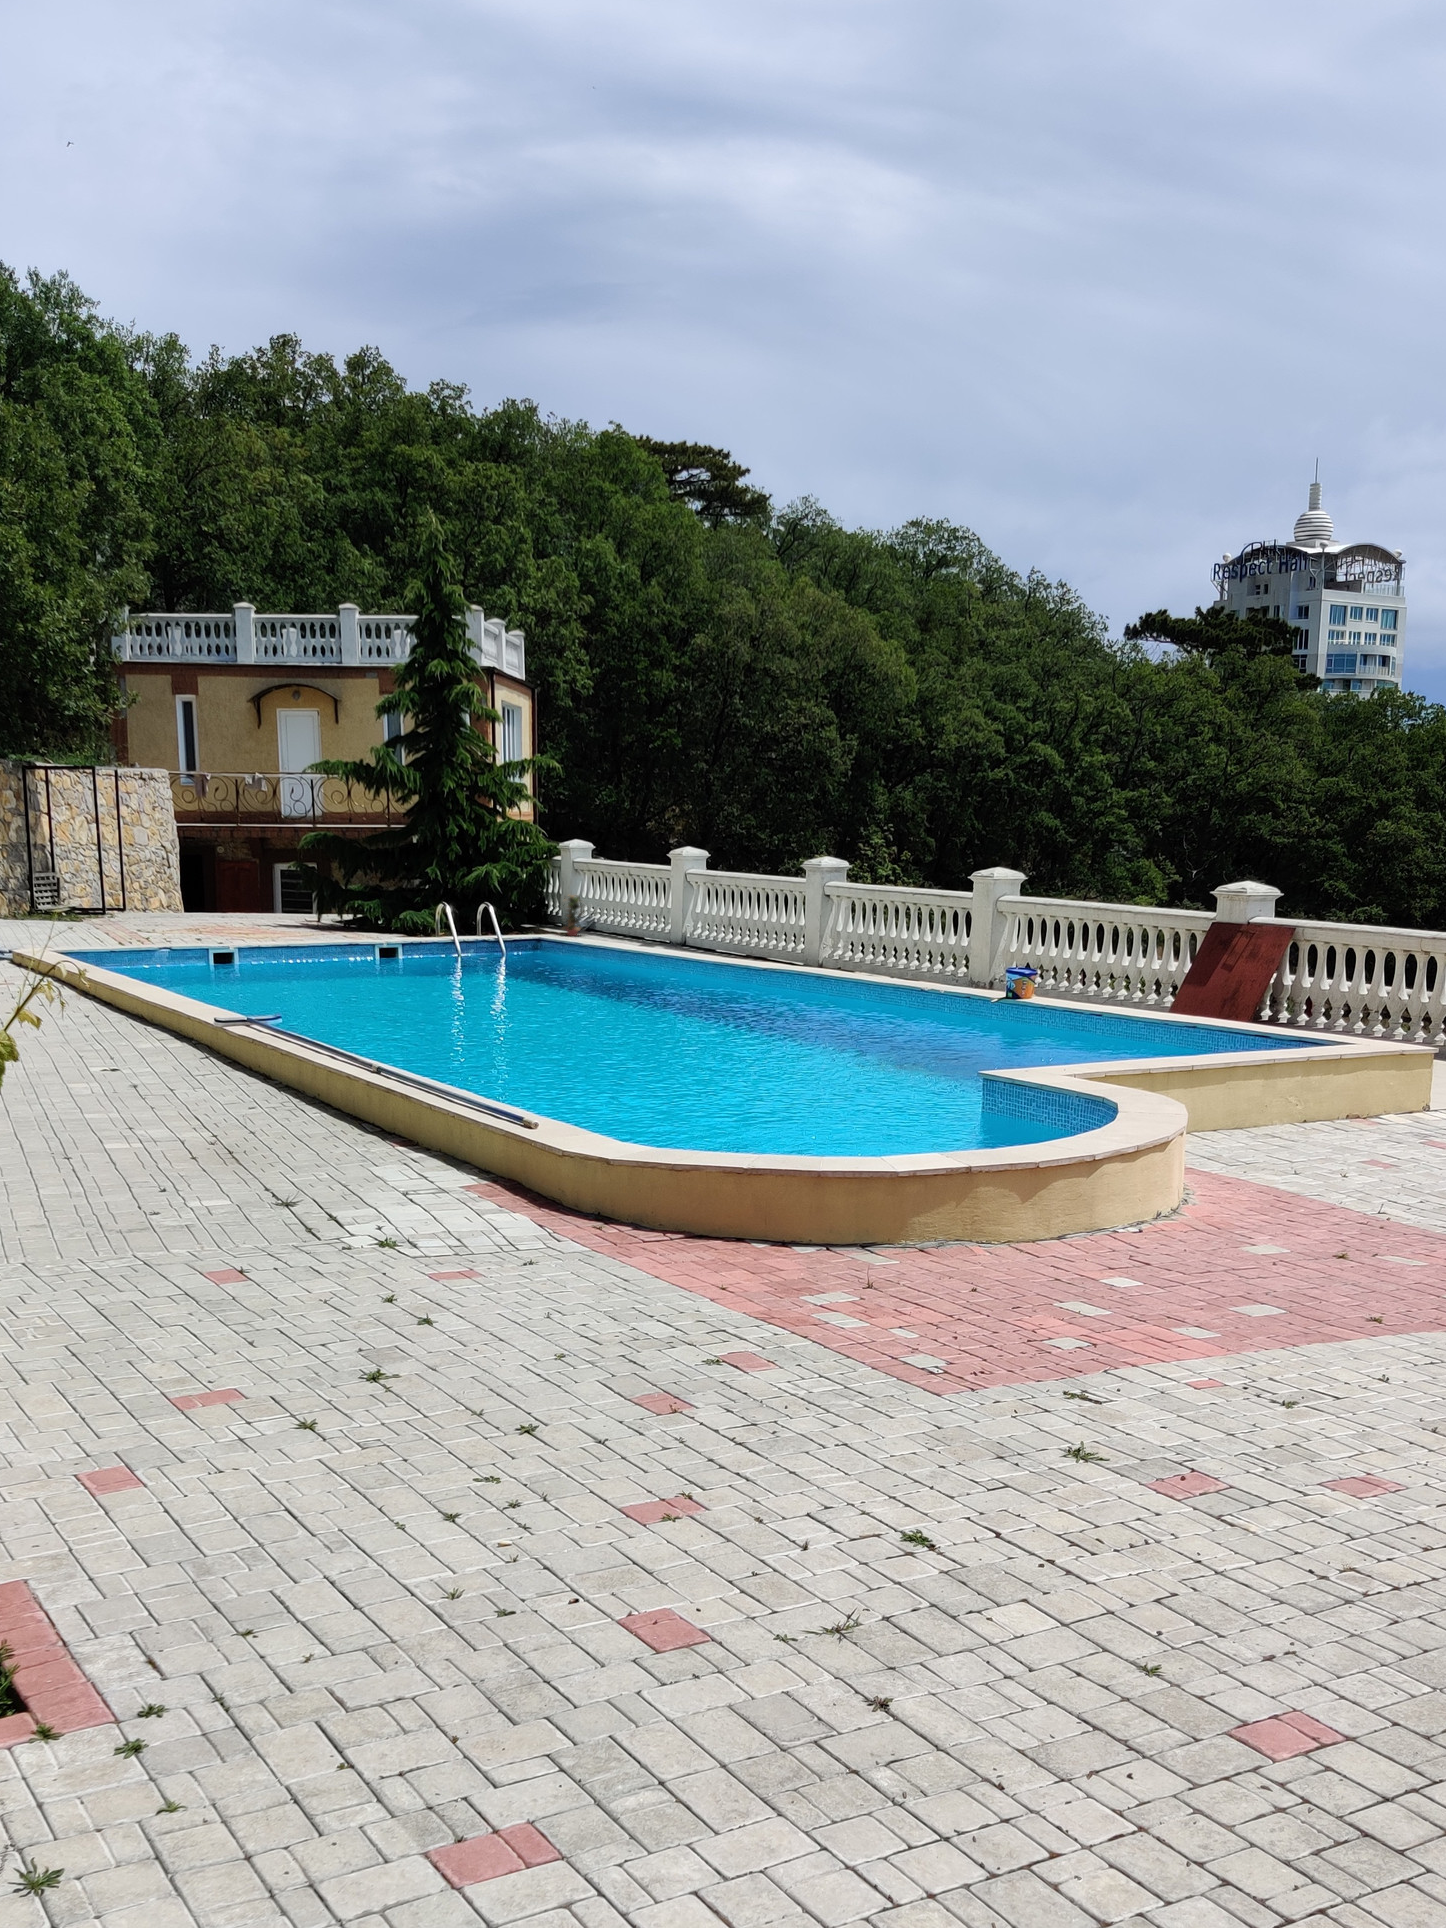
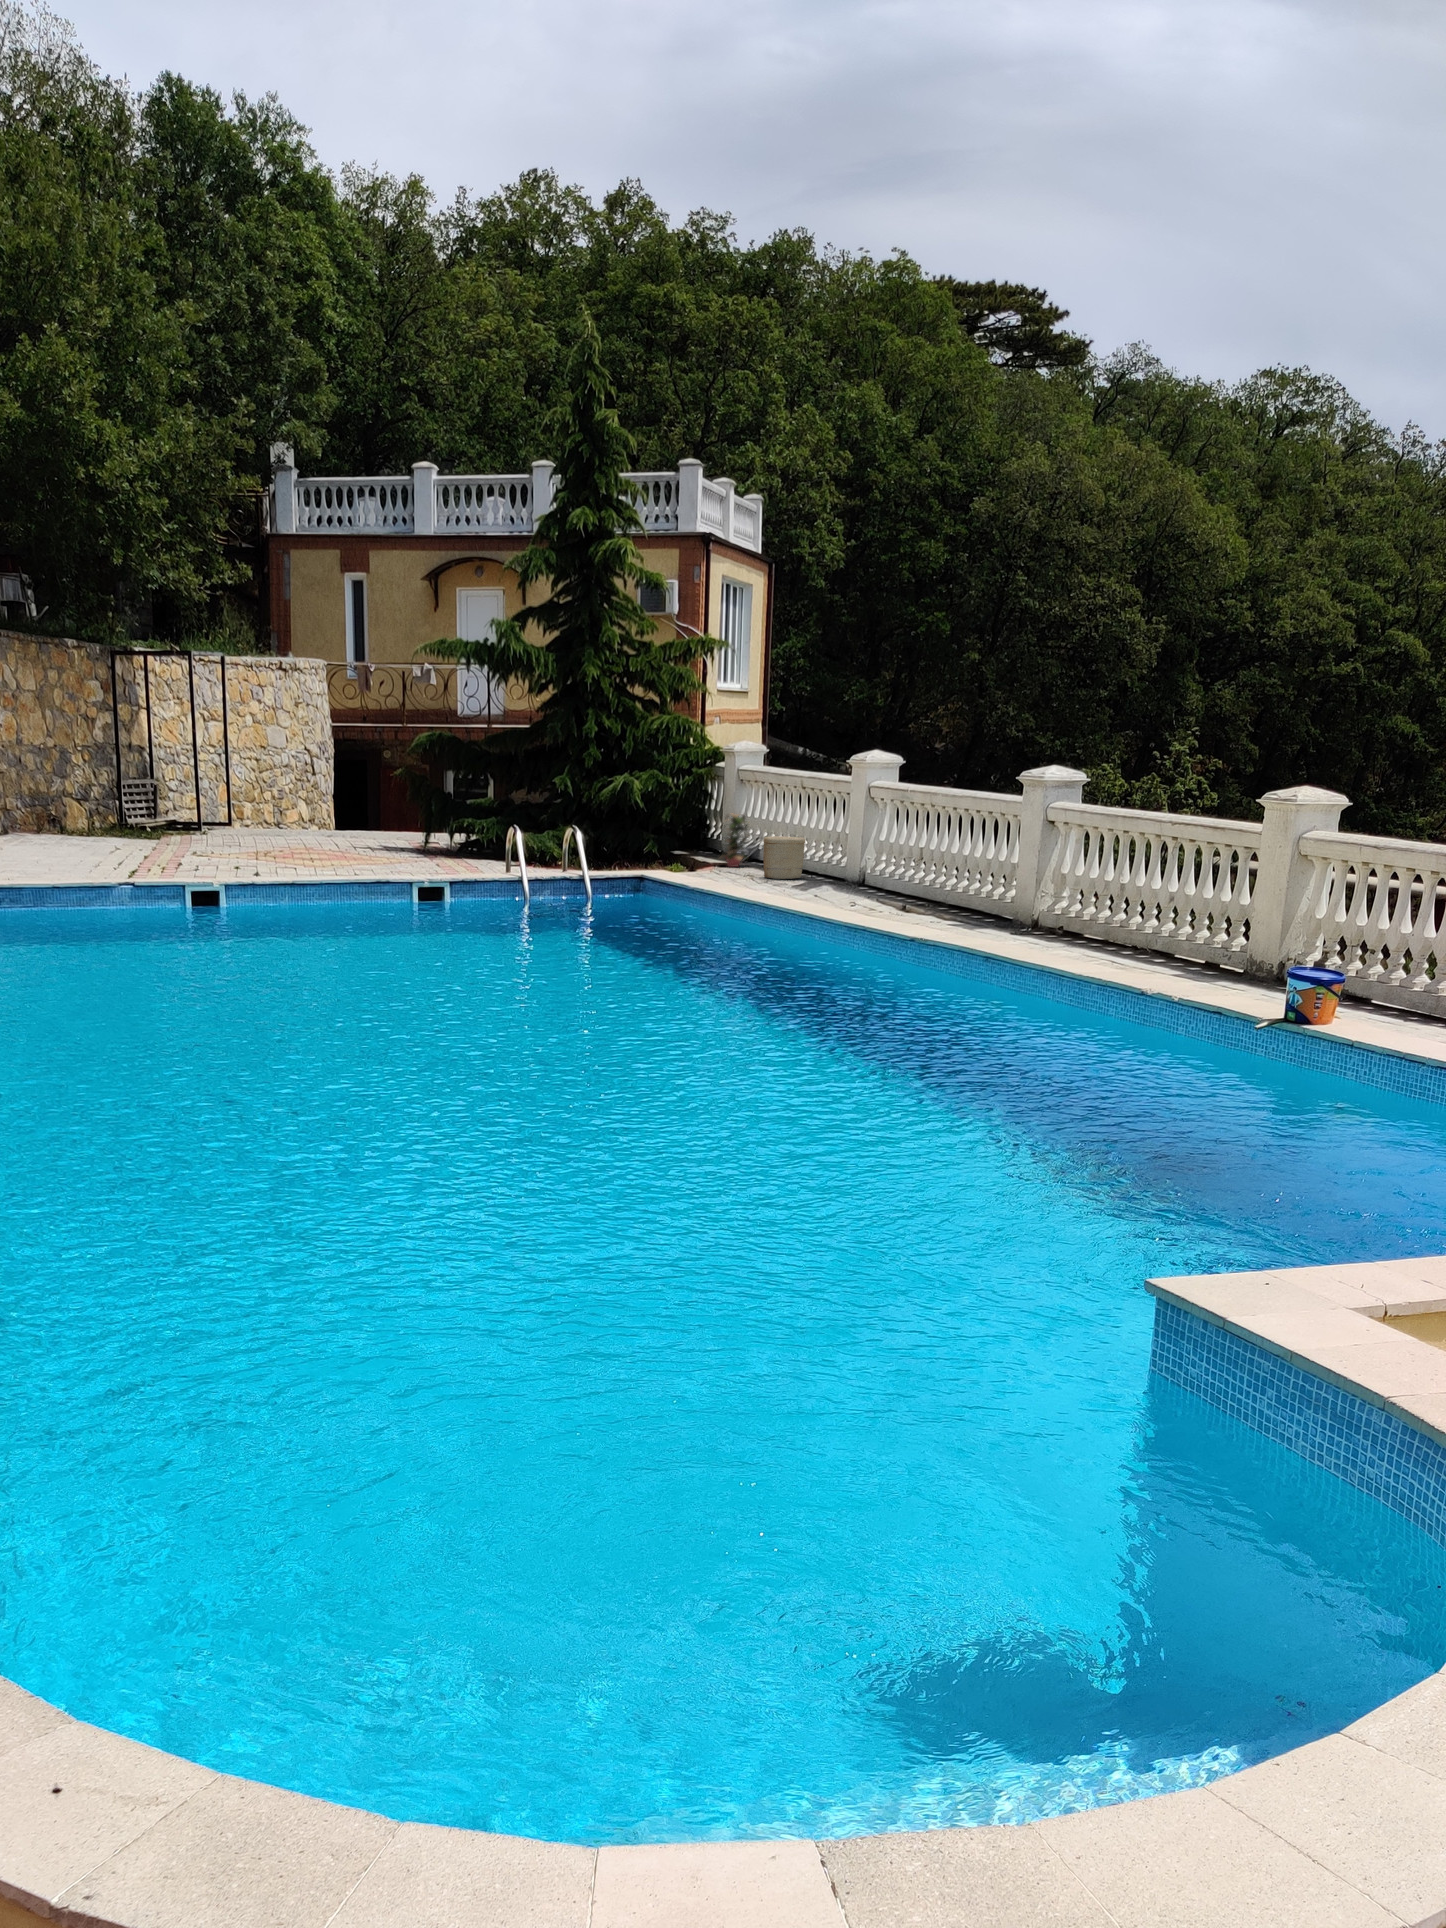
woven basket: none [601,911,634,944] -> present [763,836,805,879]

